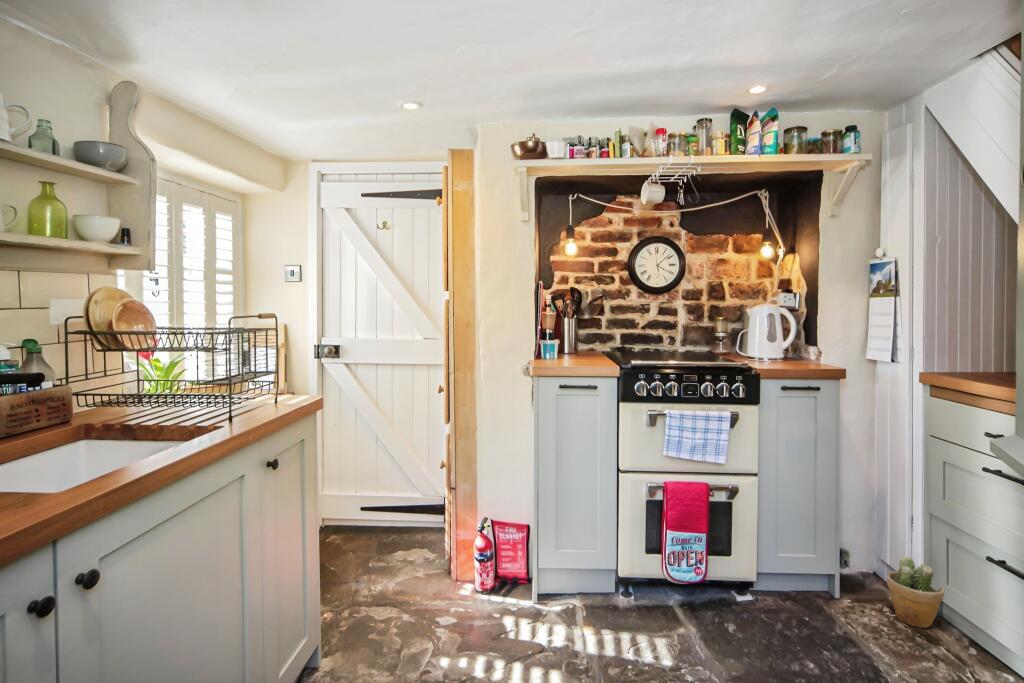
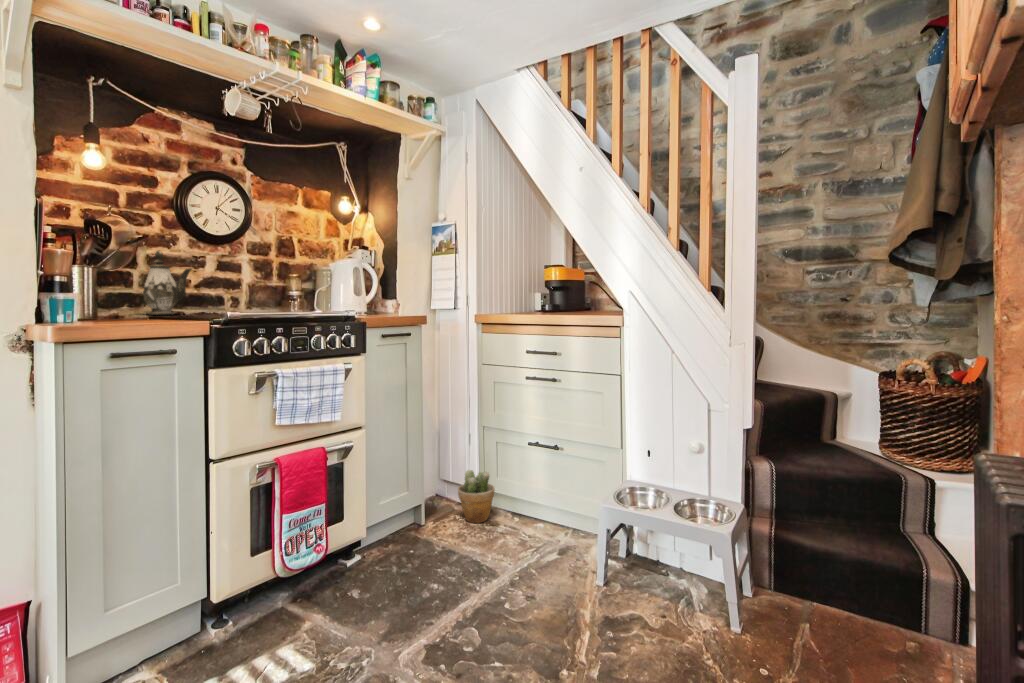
teapot: none [596,302,636,351] -> present [143,251,192,315]

